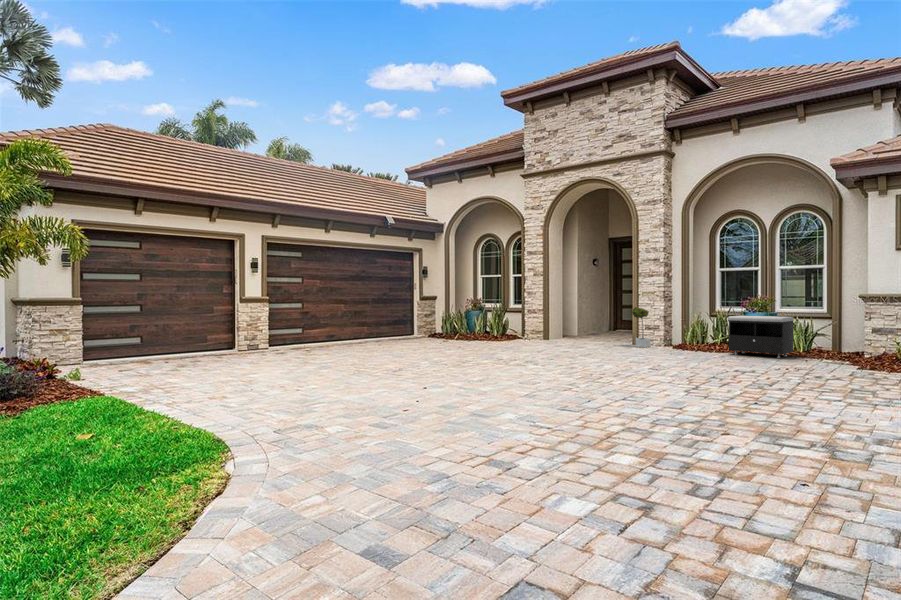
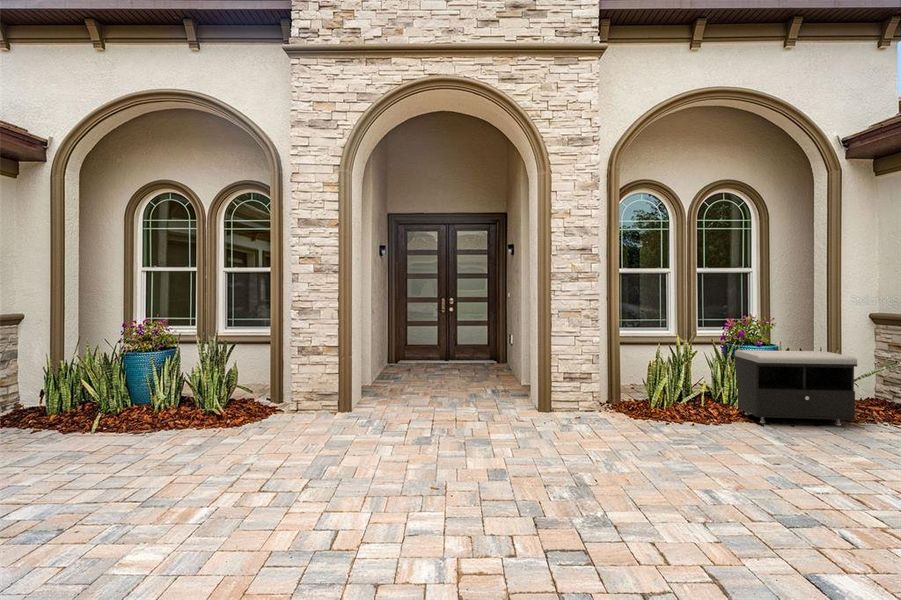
potted tree: present [632,307,651,347] -> none [553,338,587,418]

